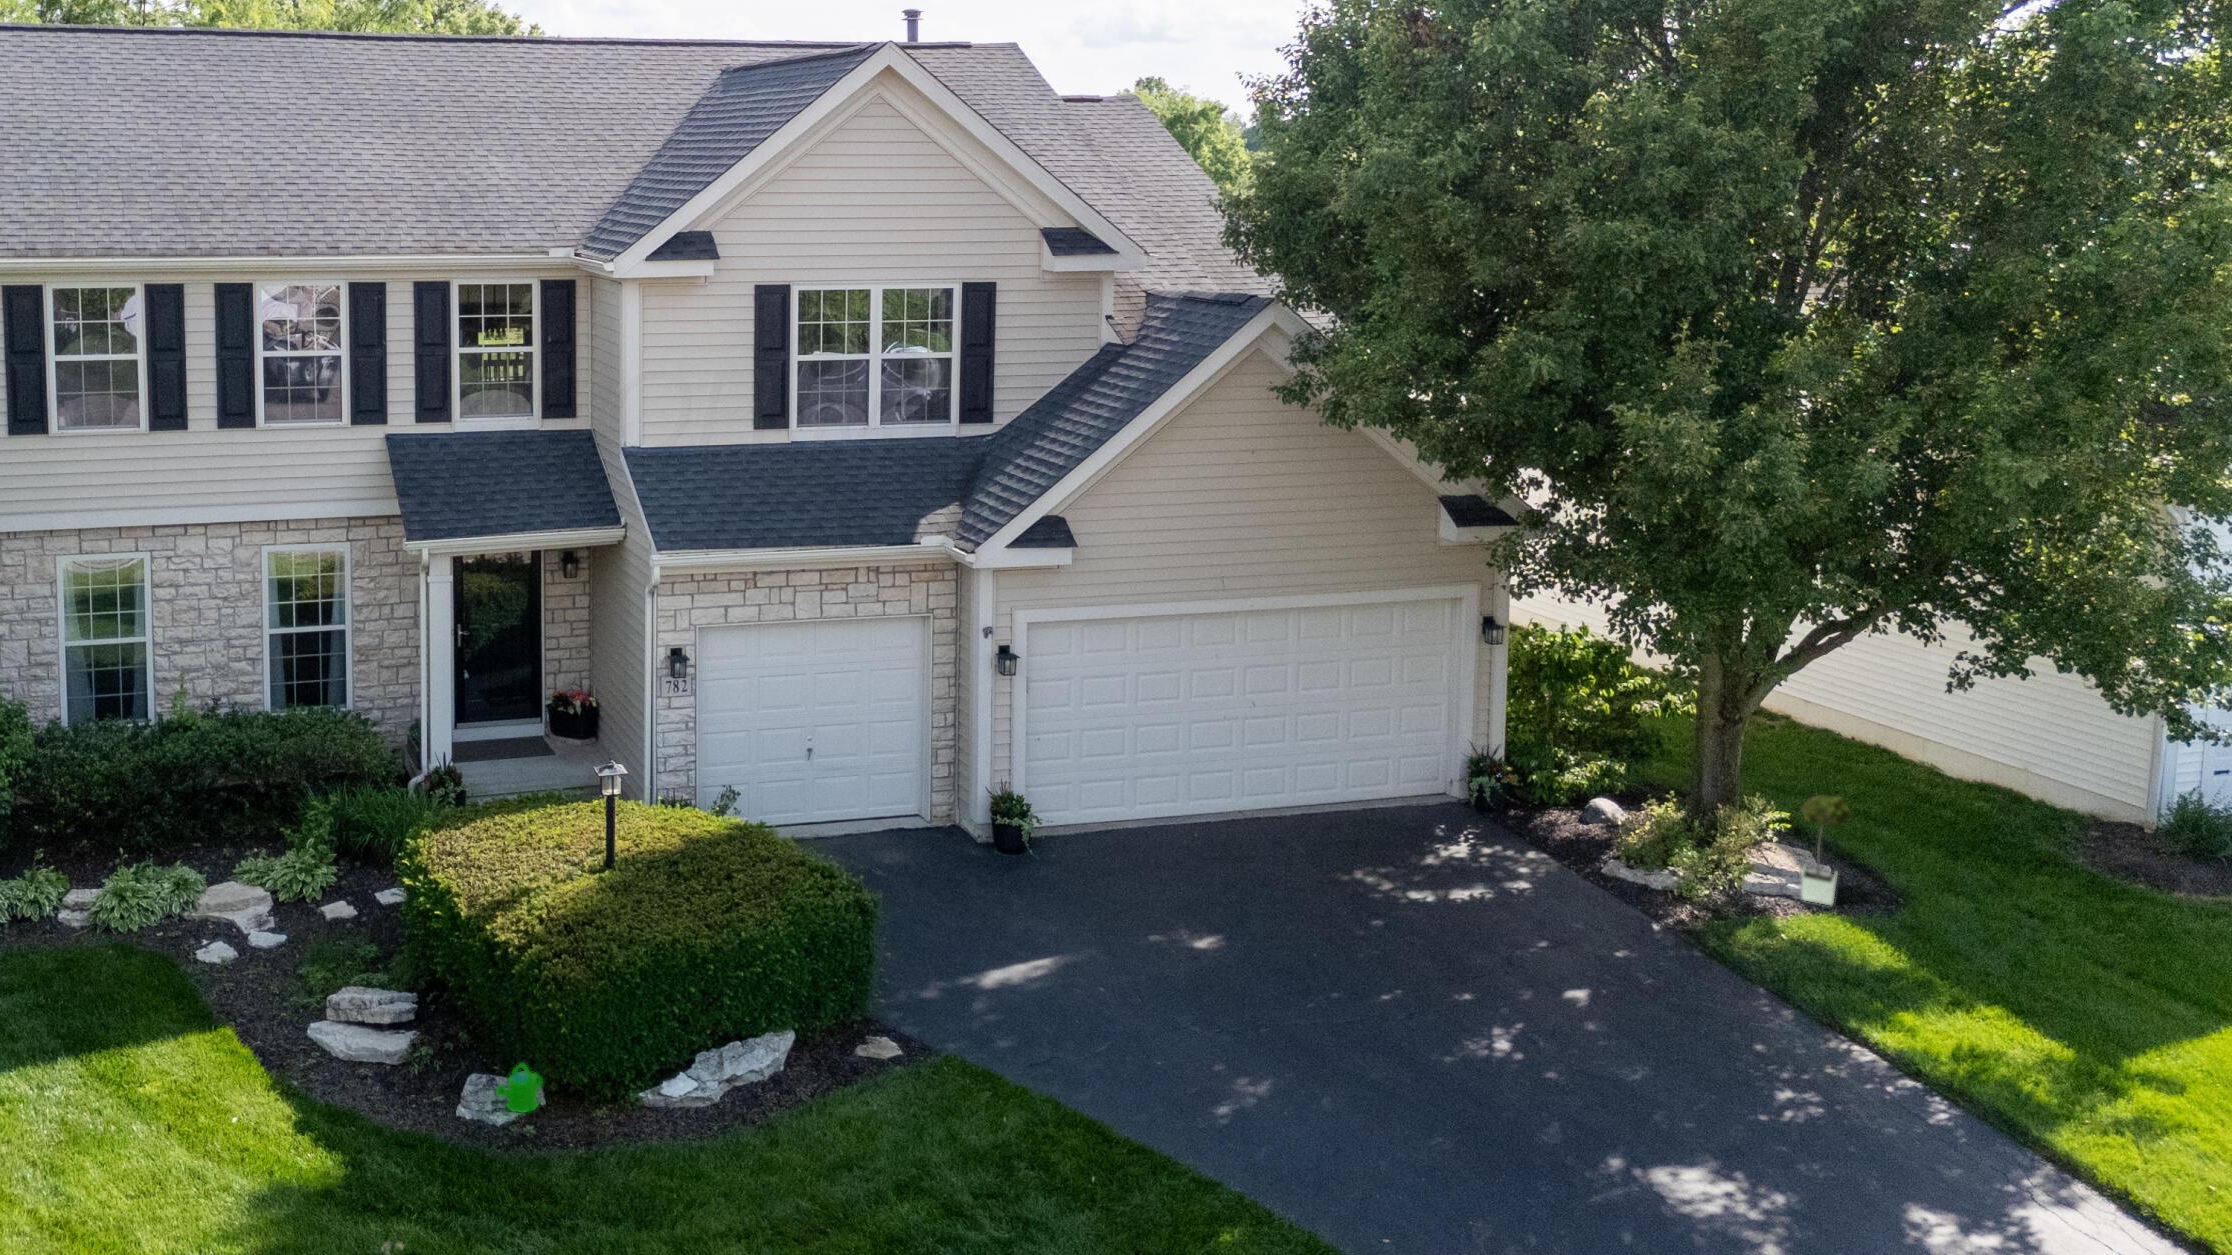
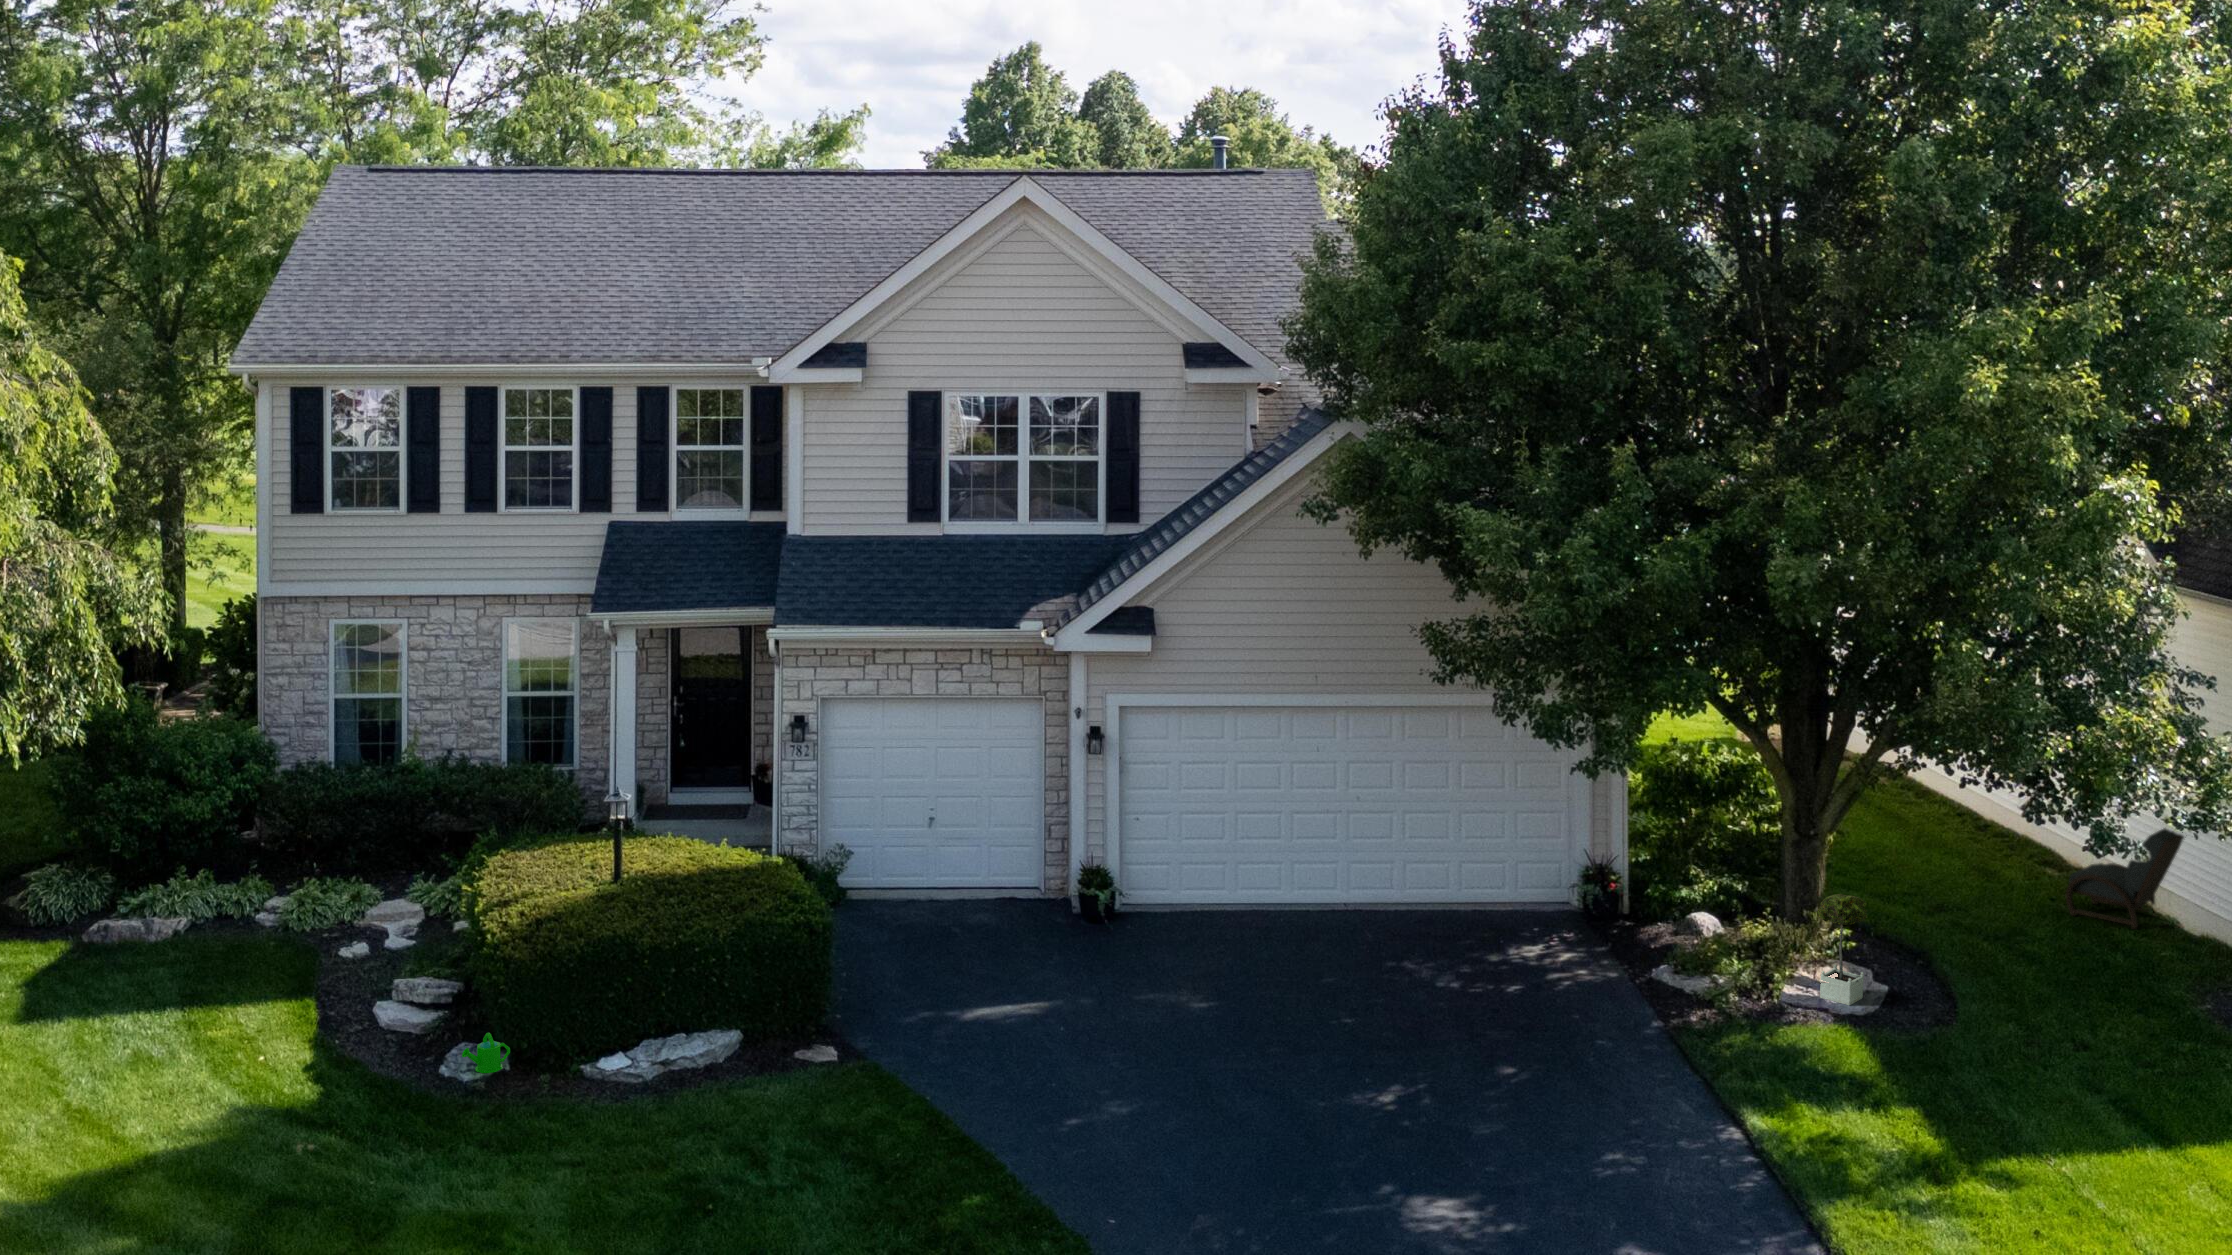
lounge chair: none [1902,705,2014,805] -> present [2066,828,2184,929]

